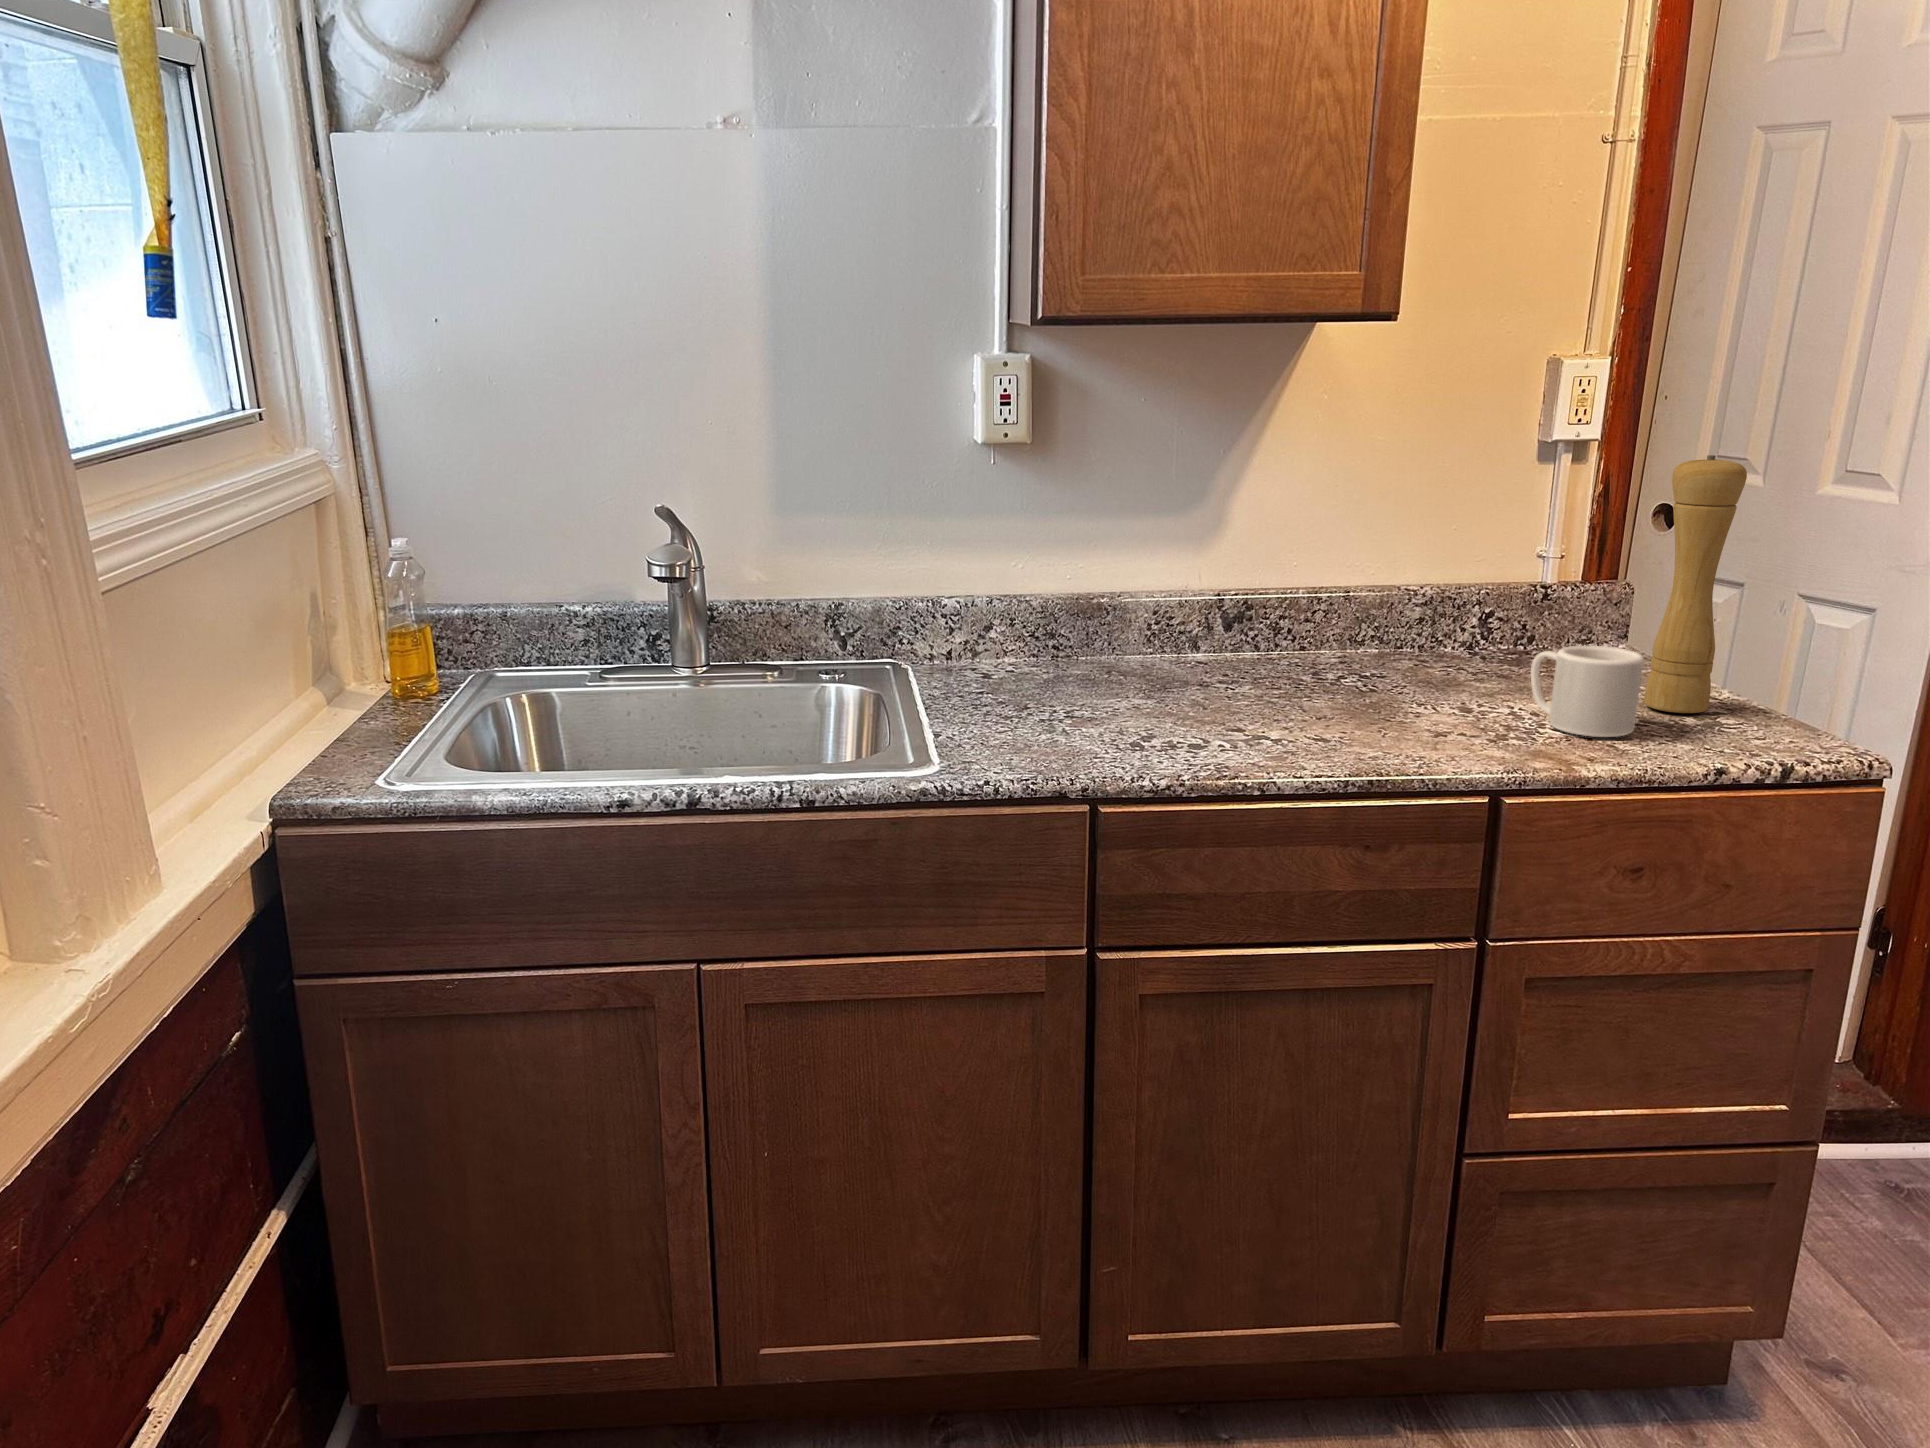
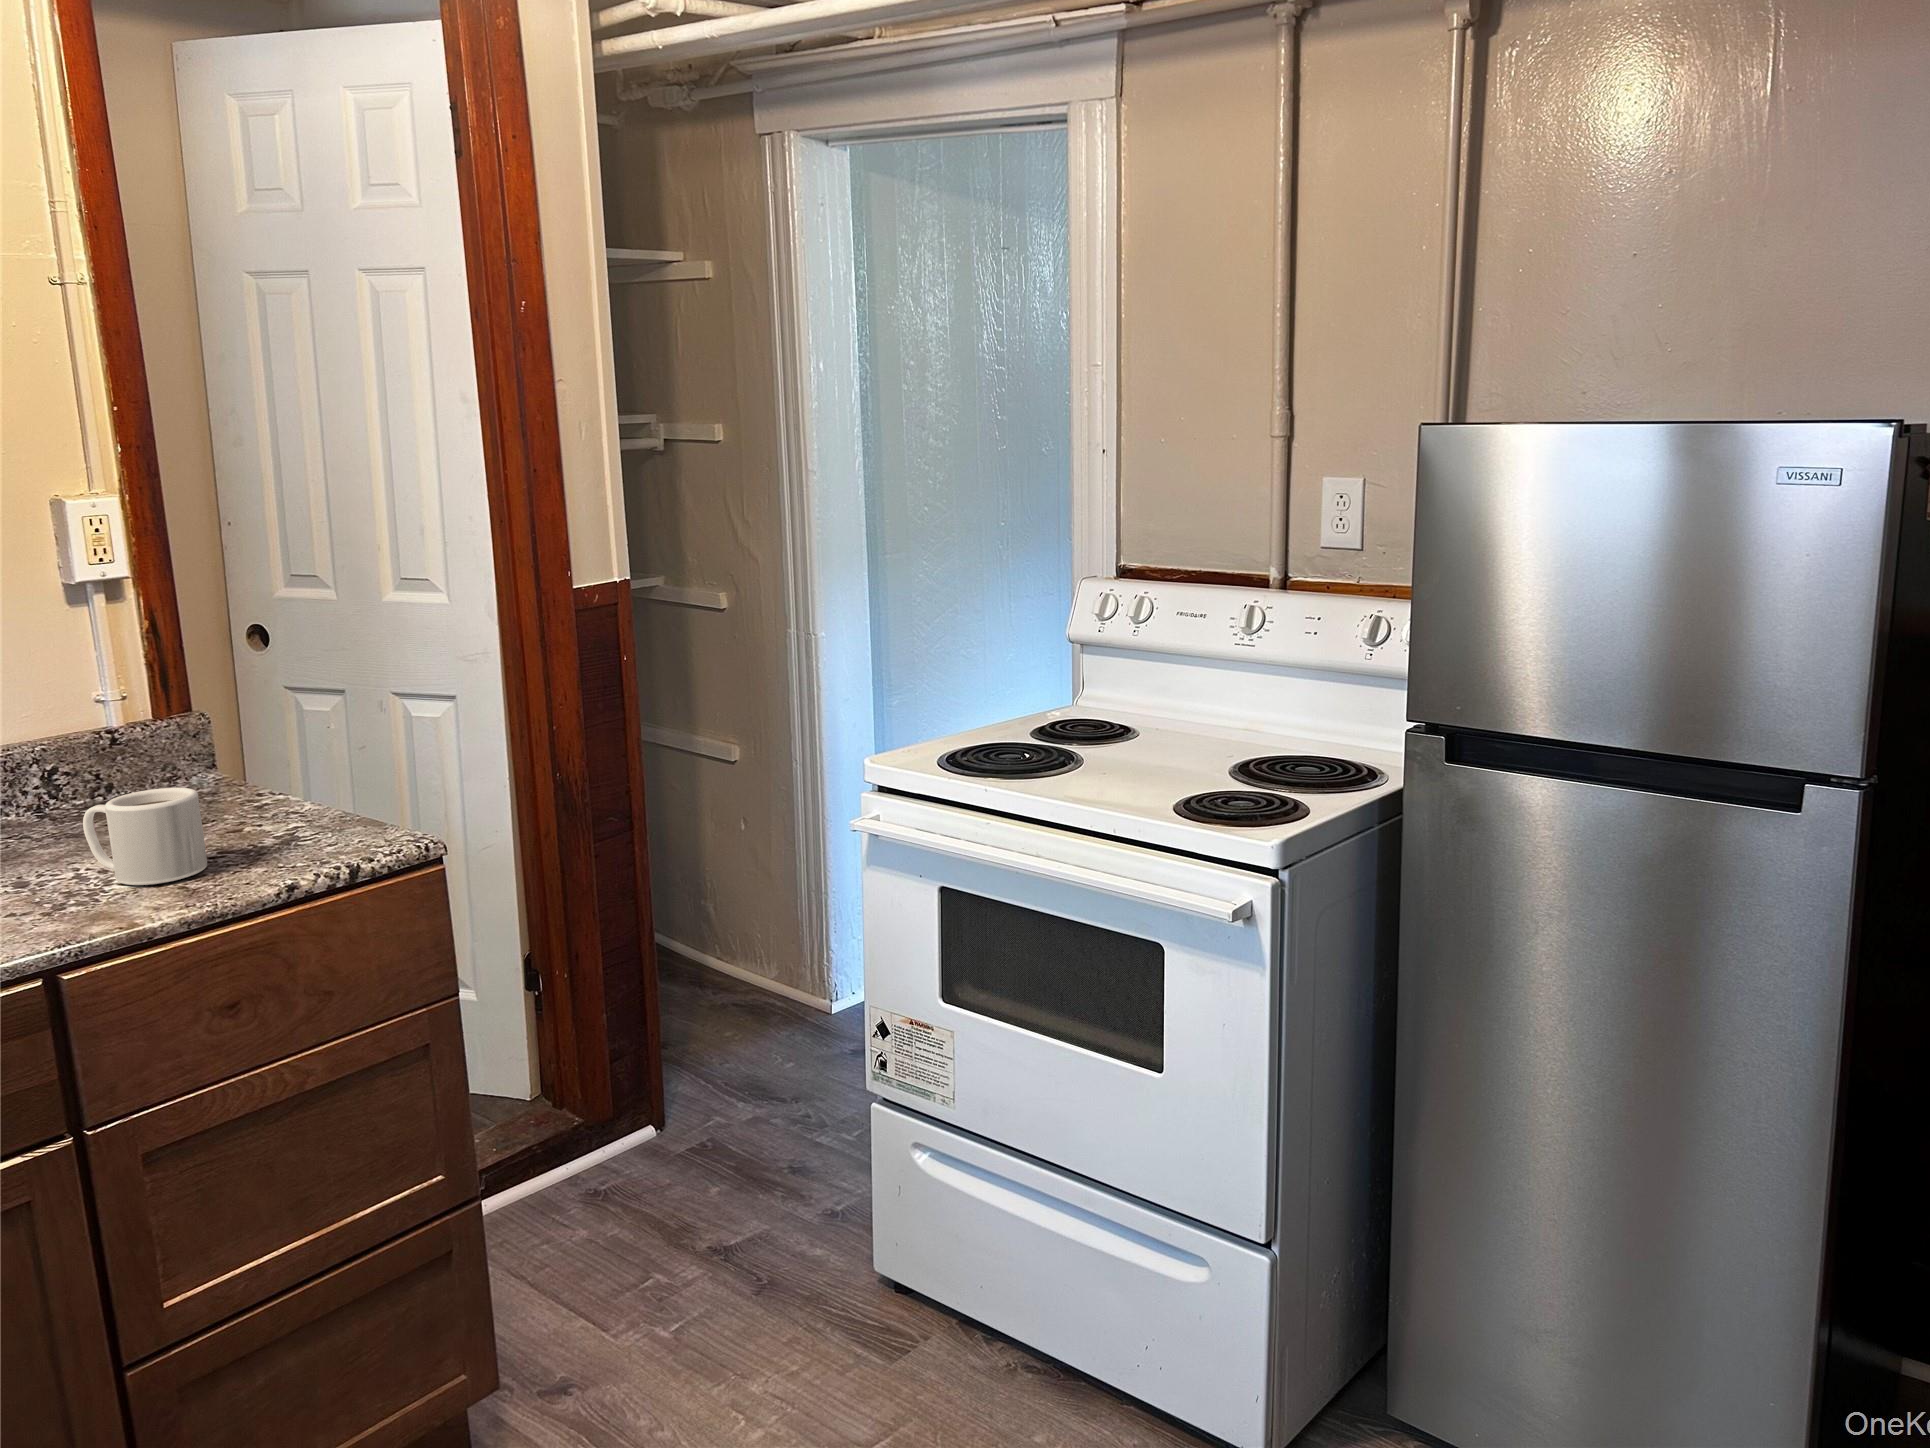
pepper mill: present [1644,455,1747,713] -> none [190,587,286,838]

